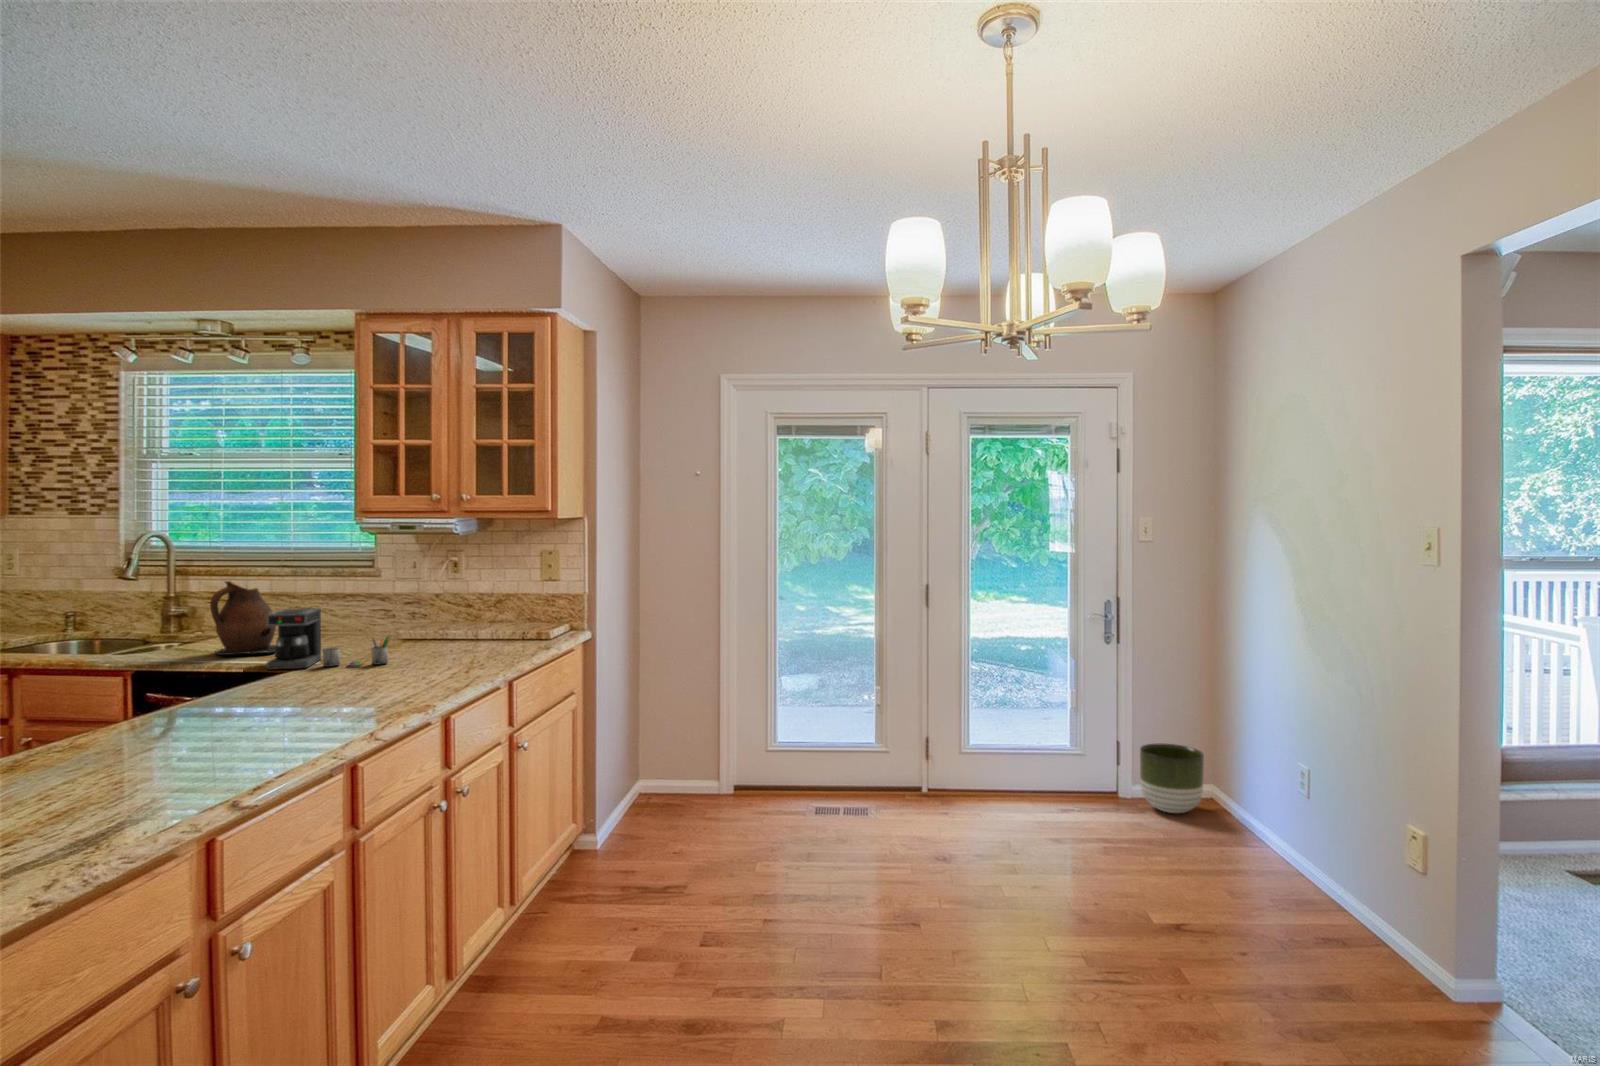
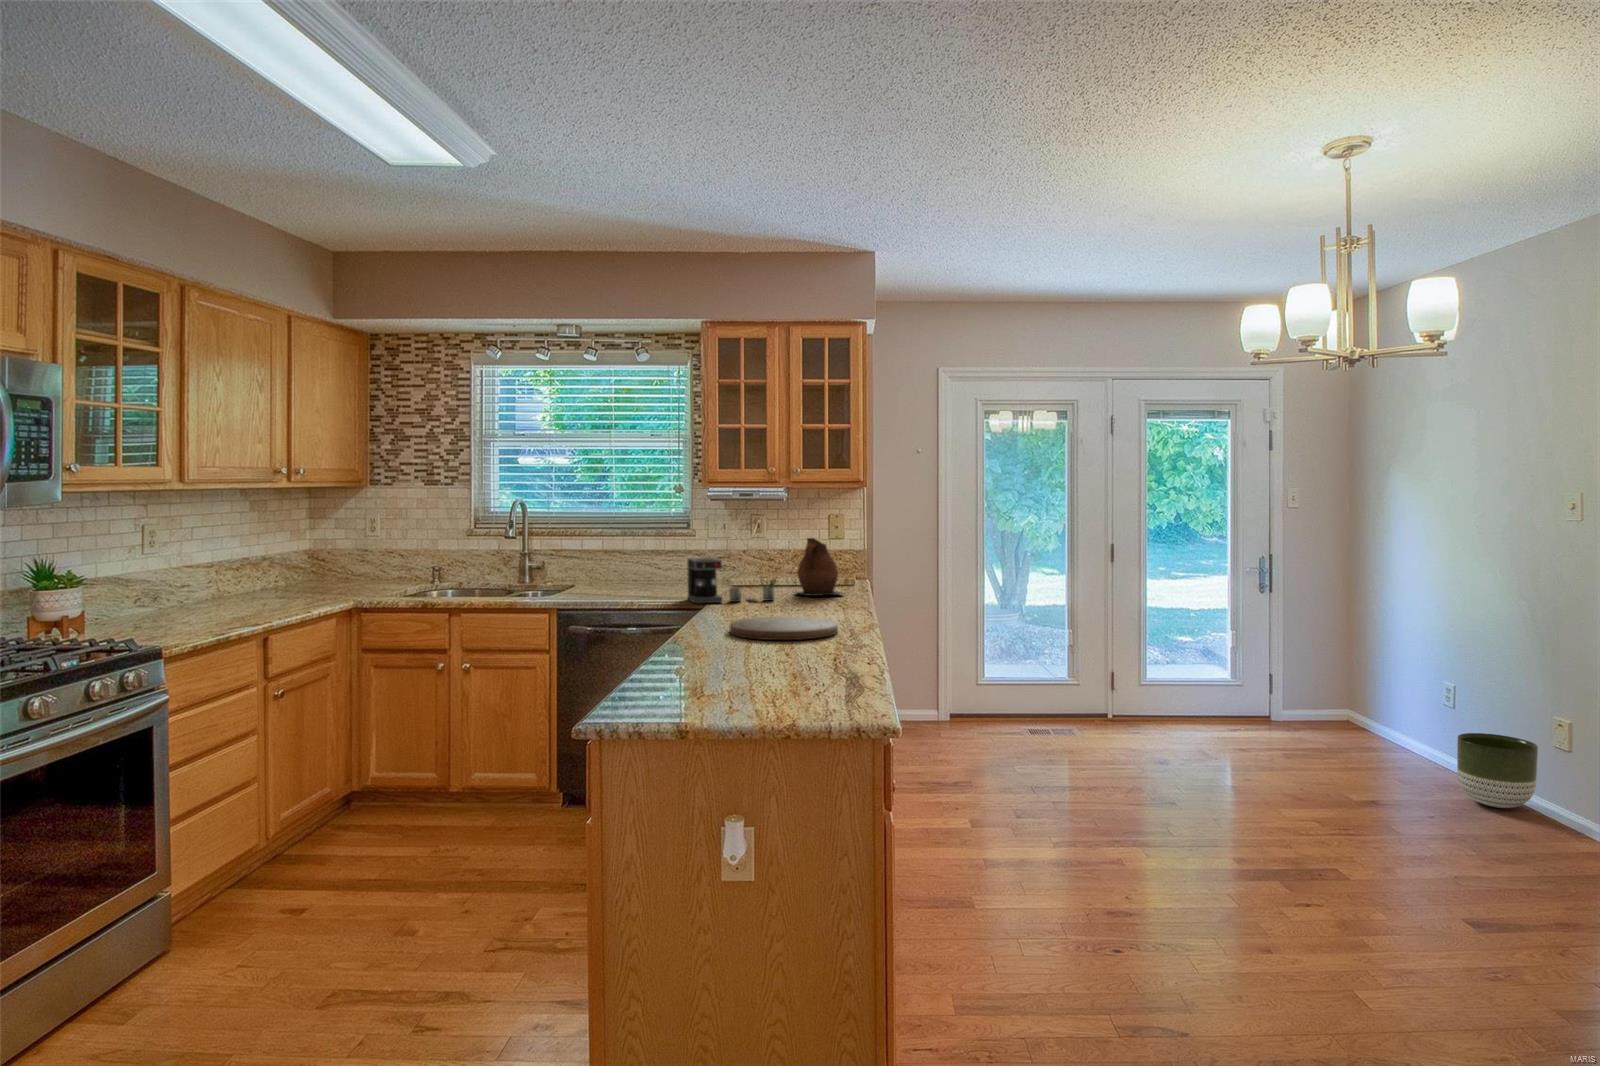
ceramic pitcher: present [210,581,276,655] -> present [796,538,844,596]
cutting board: none [127,701,313,750] -> present [729,616,838,640]
planter: present [1140,743,1204,813] -> present [1457,733,1538,808]

